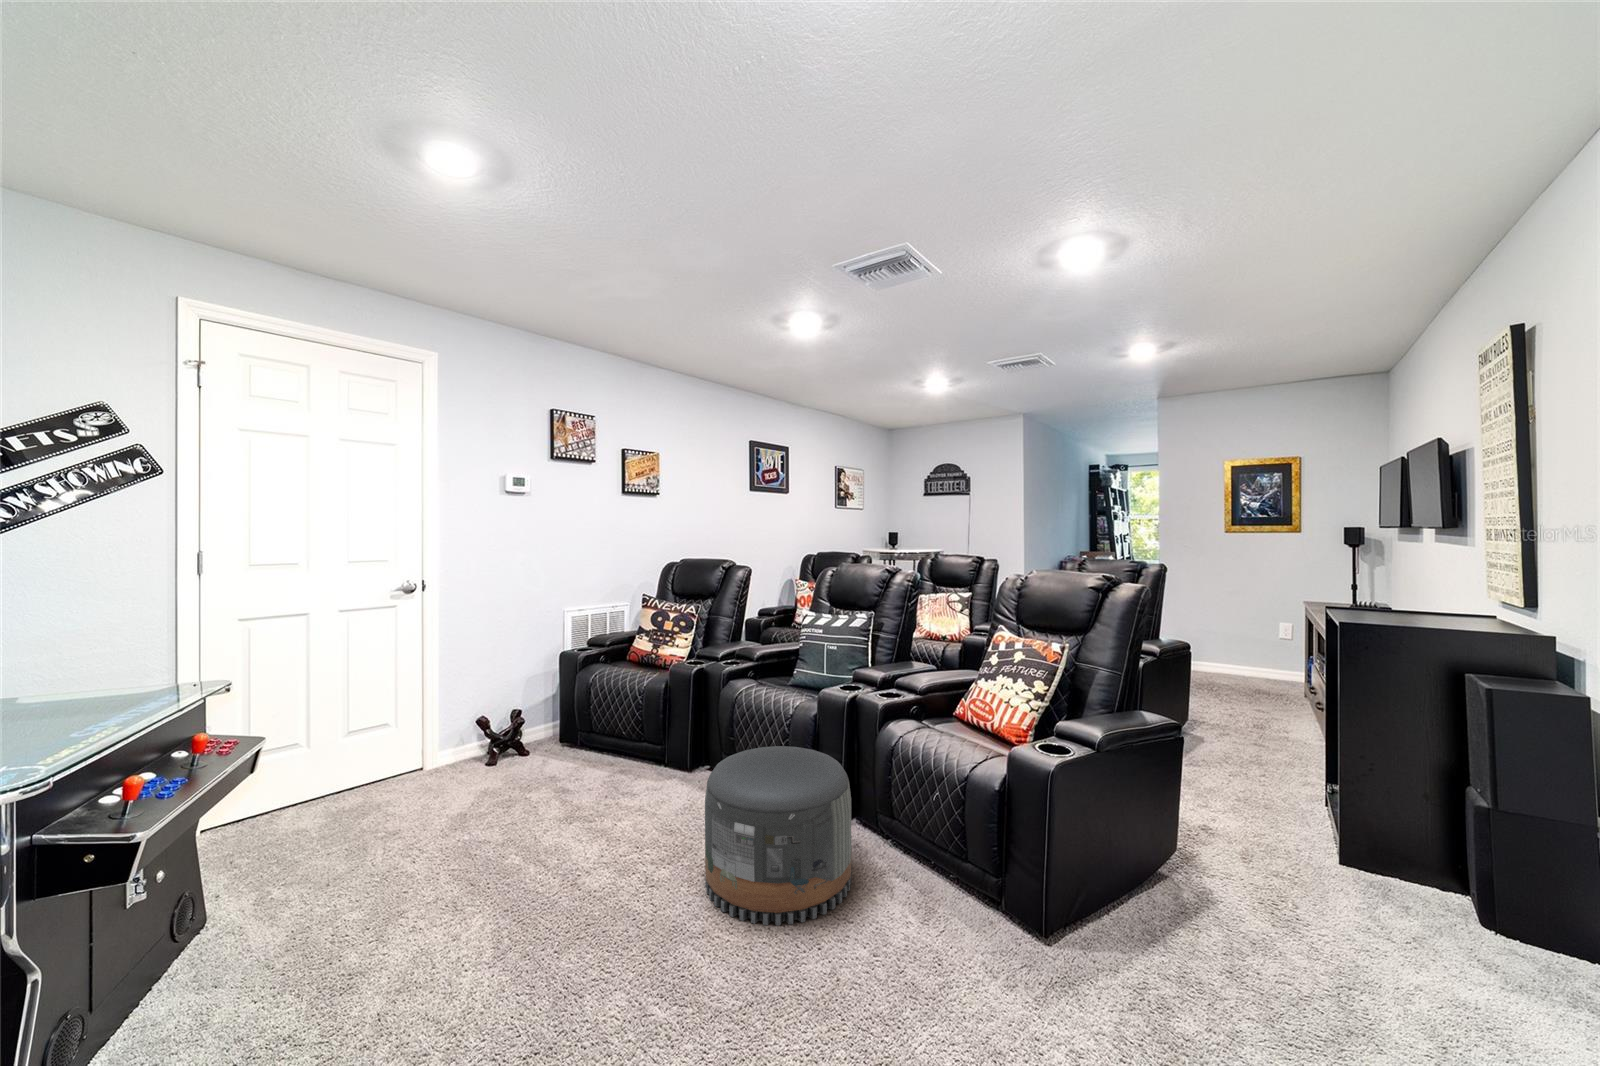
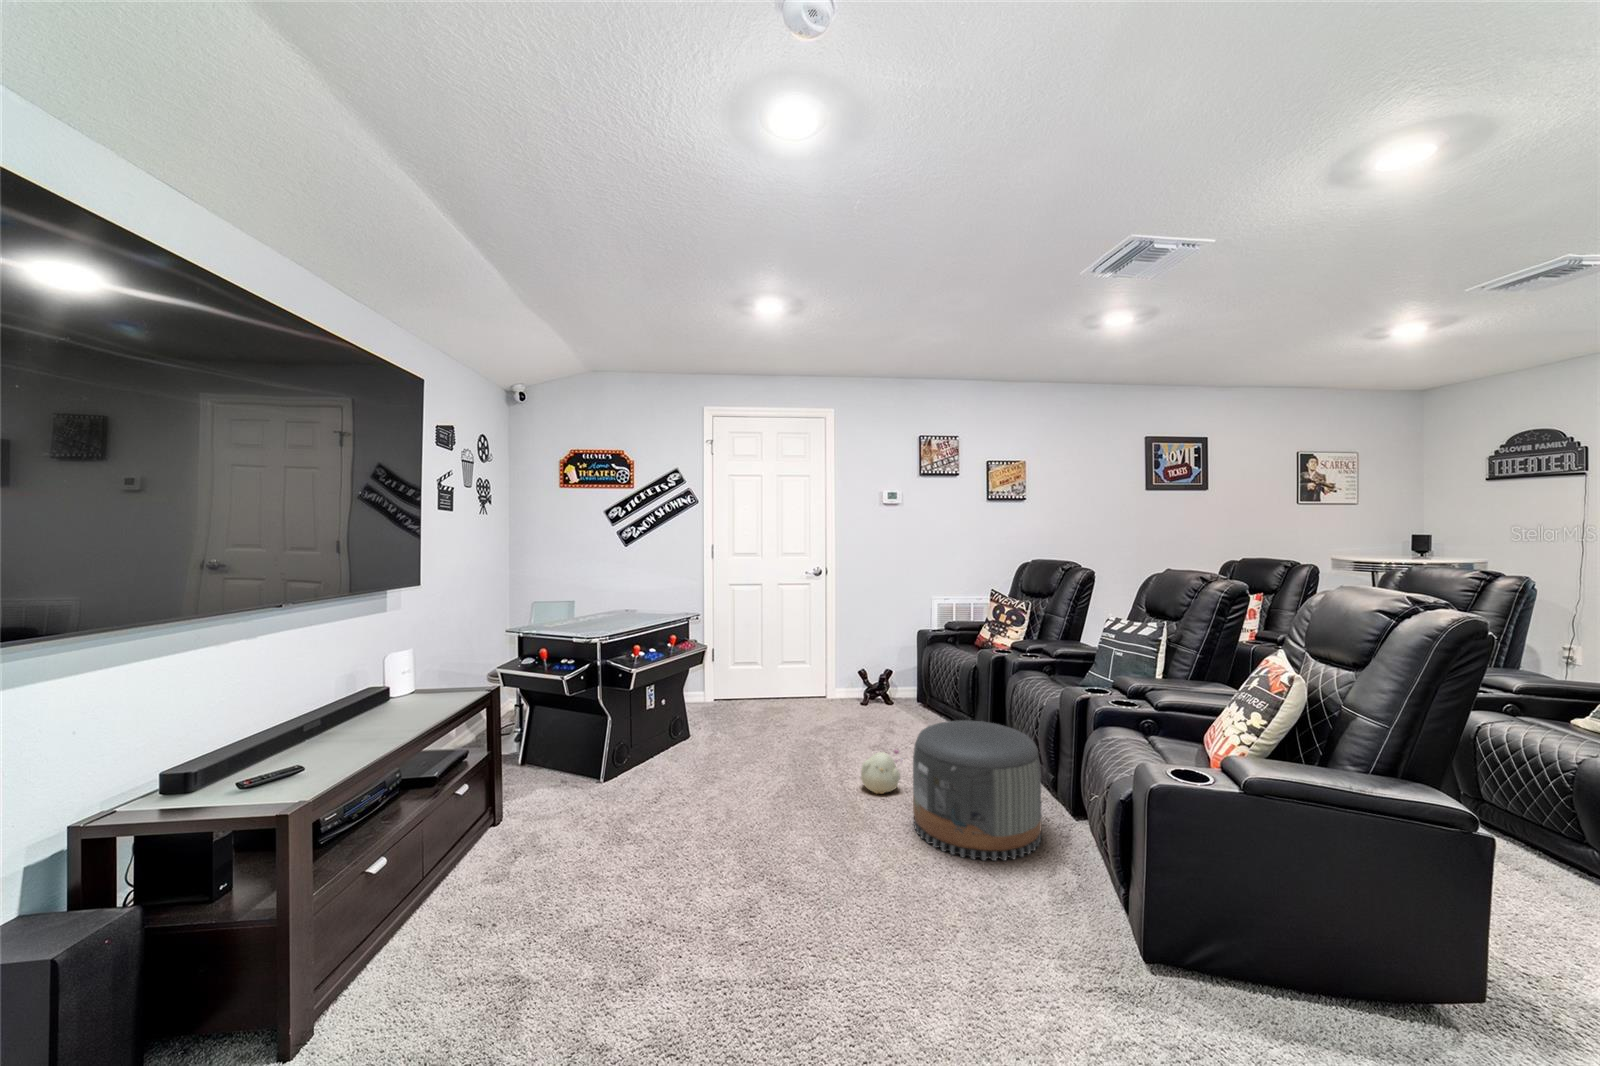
plush toy: none [601,813,660,883] -> present [861,749,902,794]

